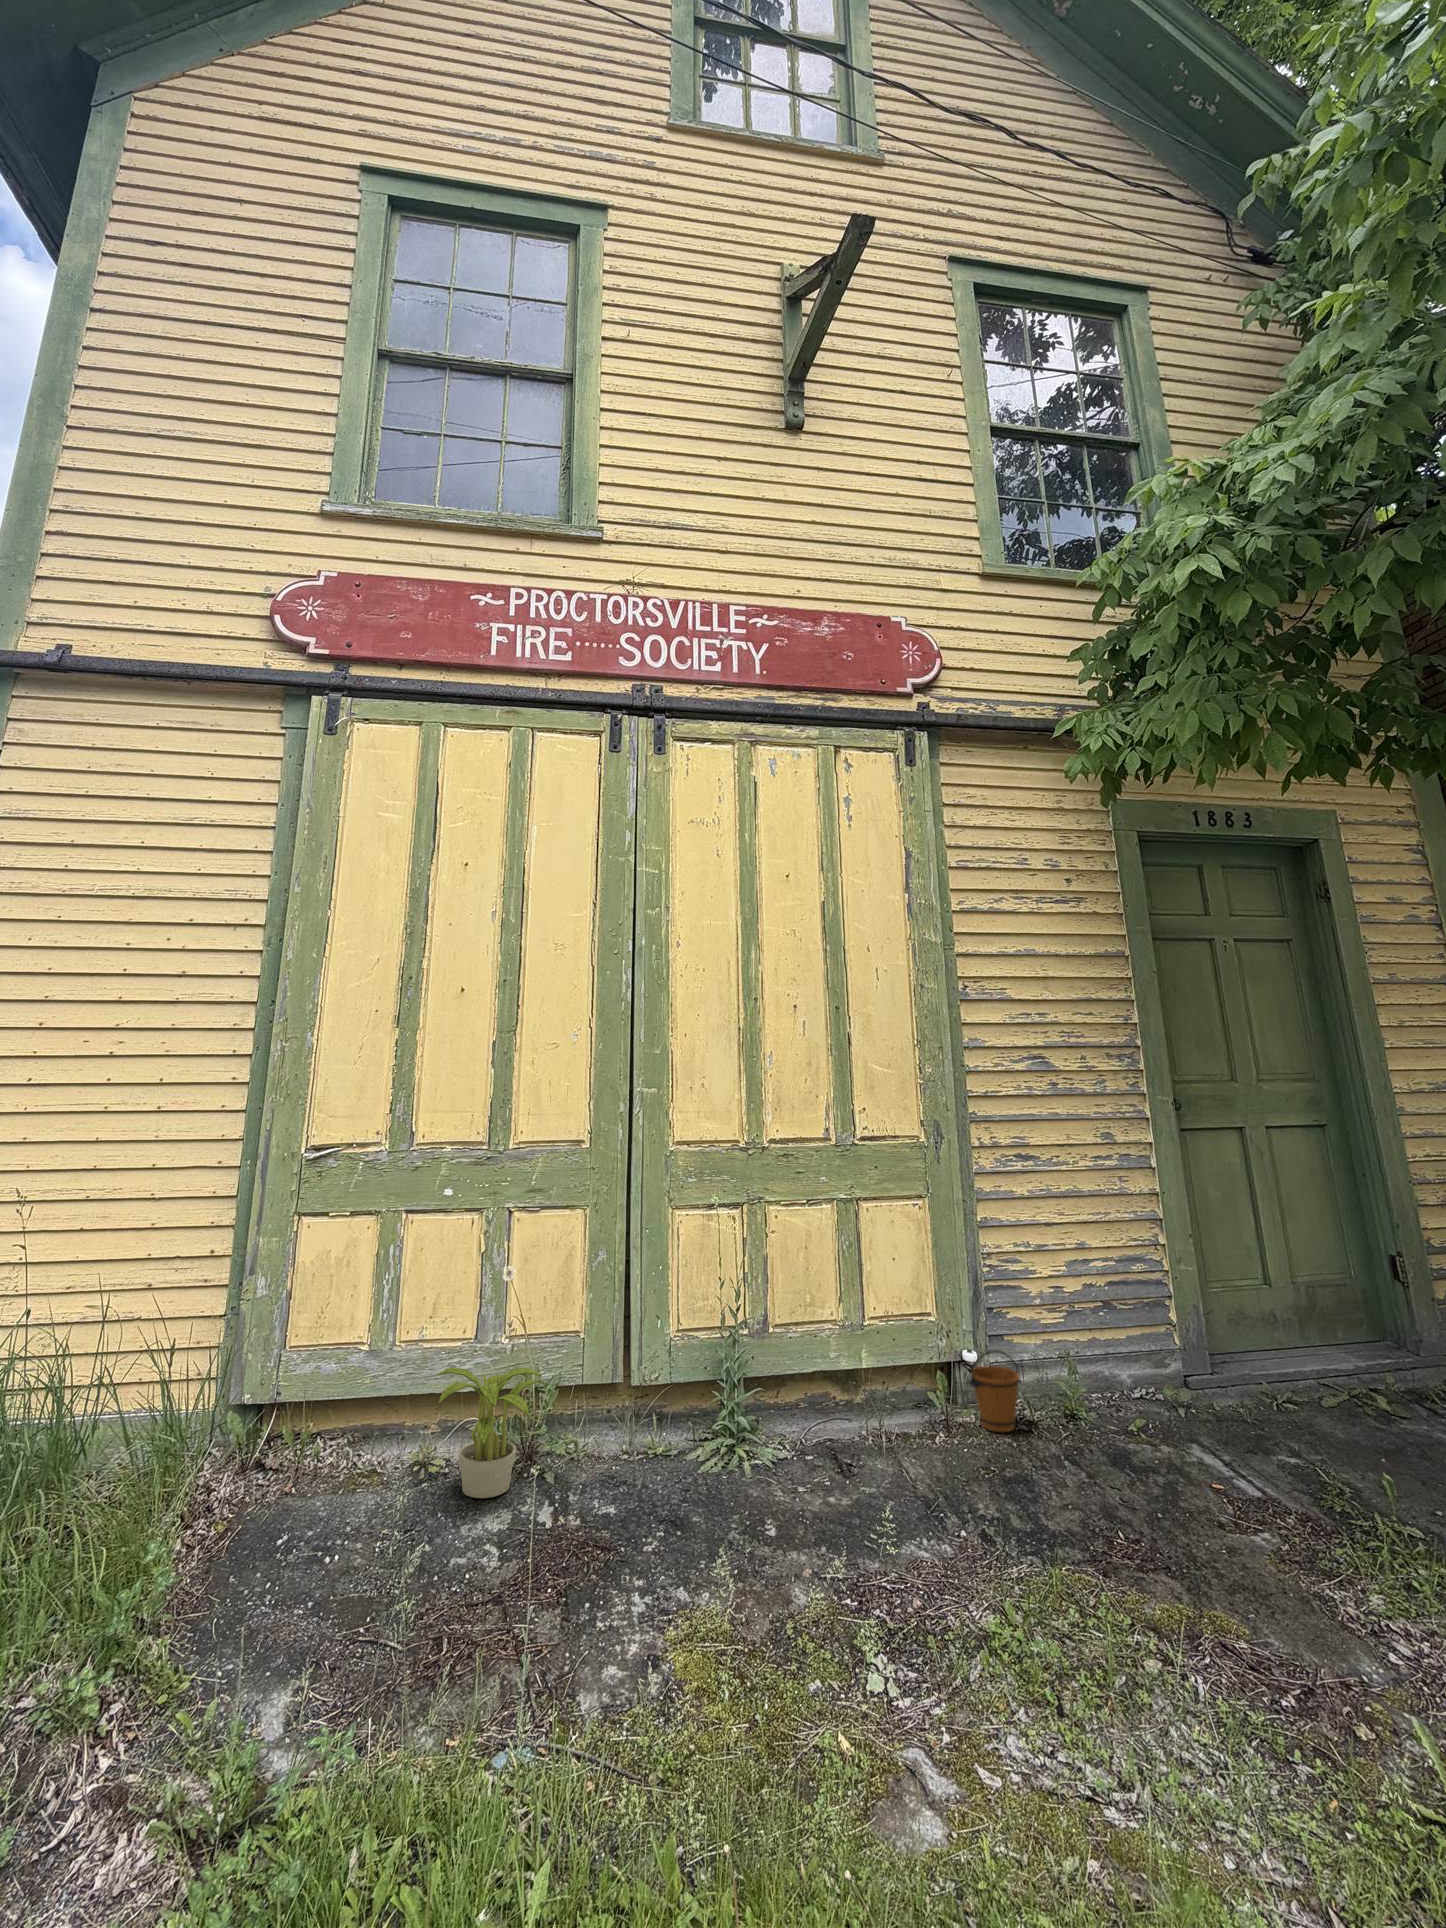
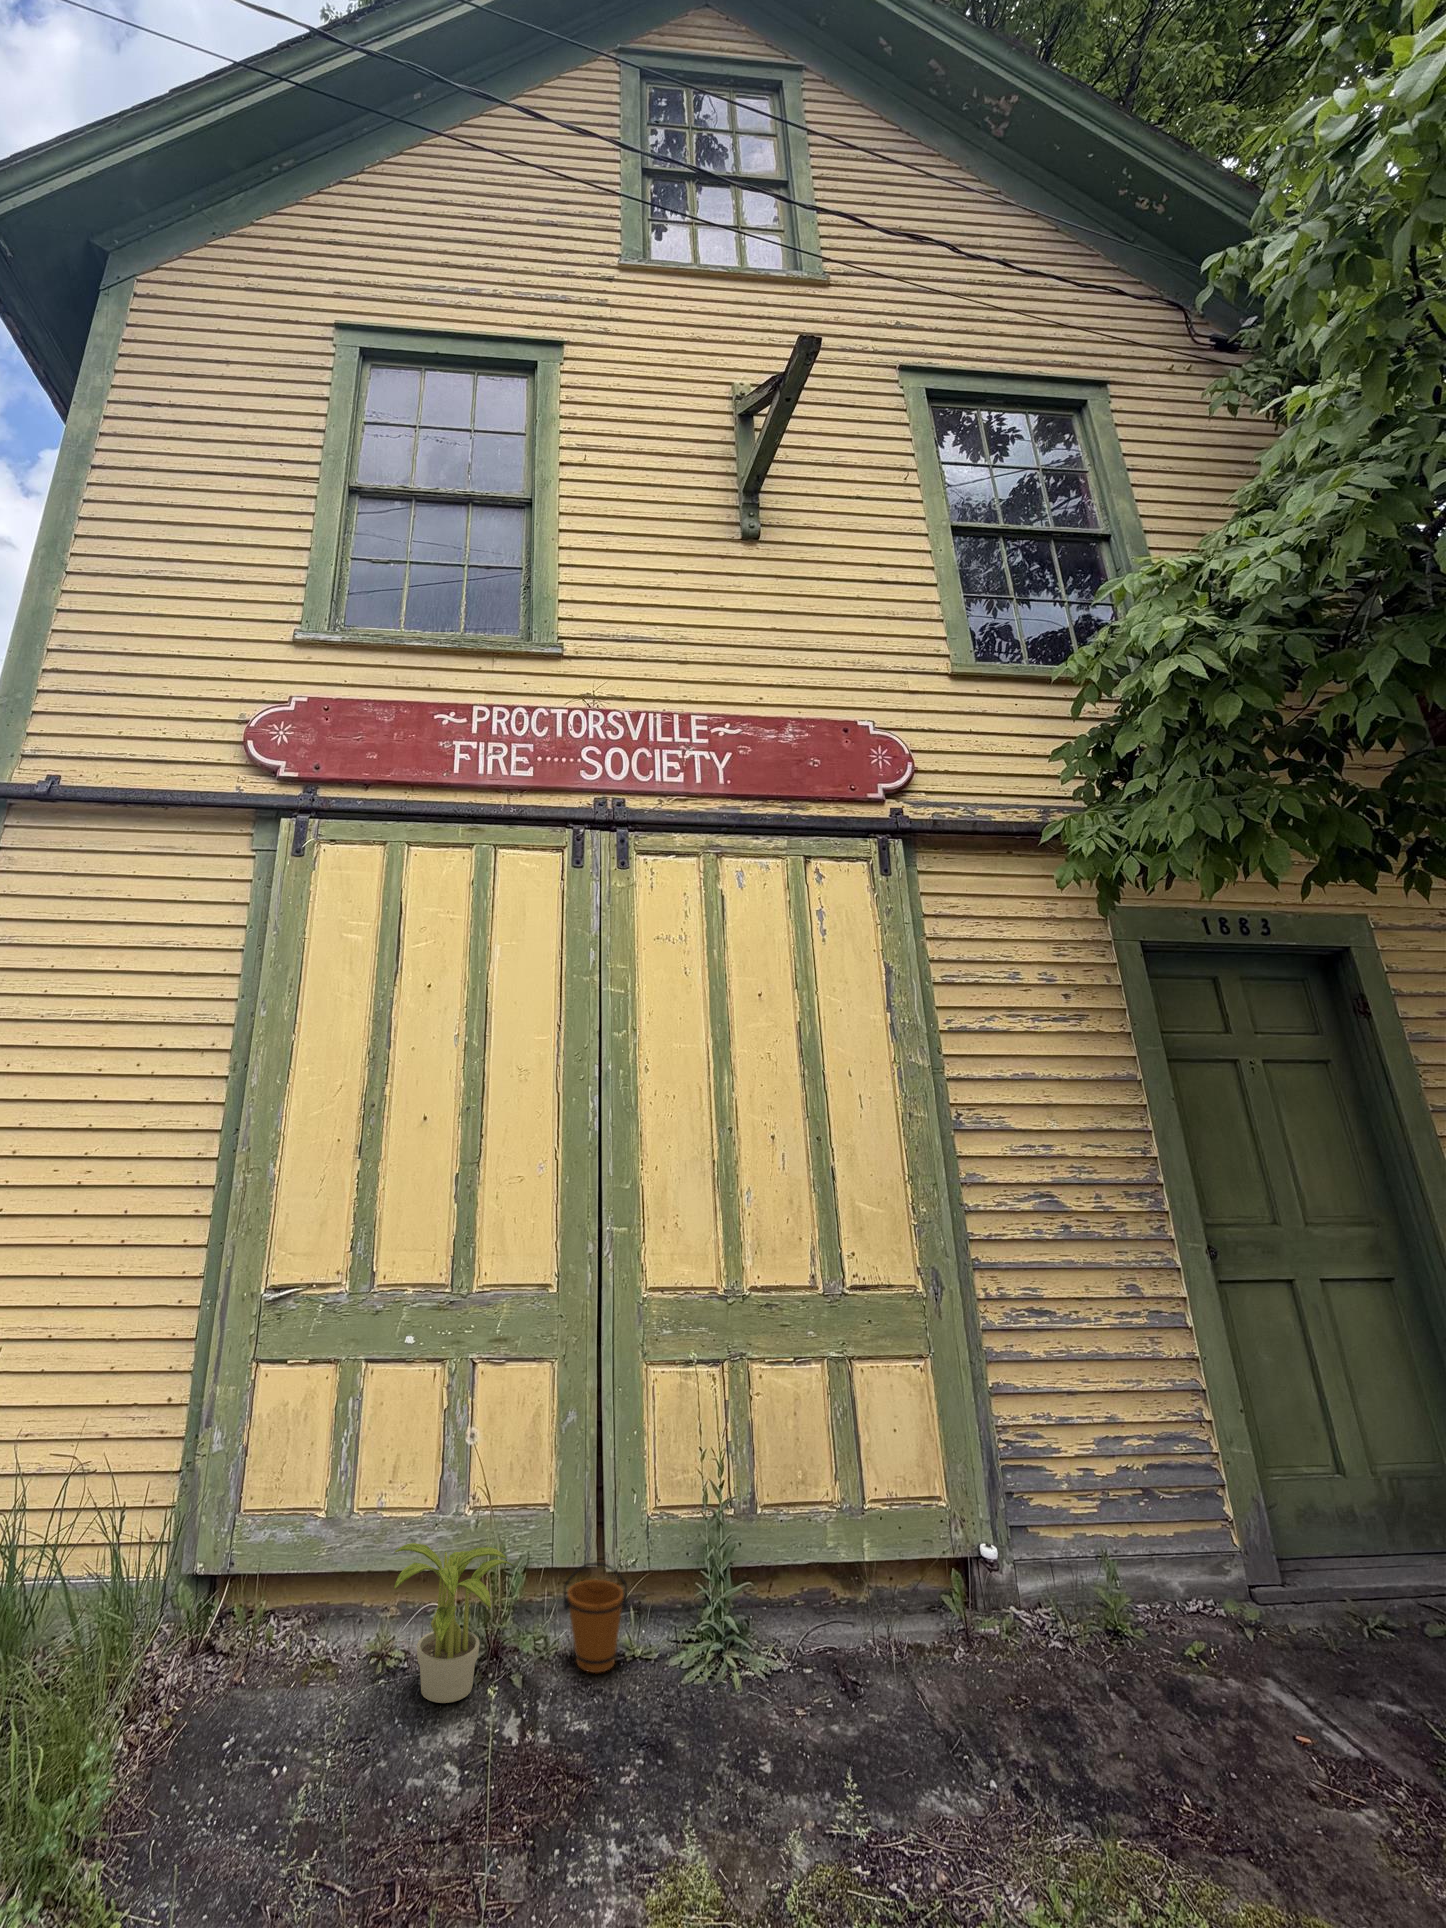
bucket: present [969,1350,1021,1432] -> present [563,1563,628,1673]

